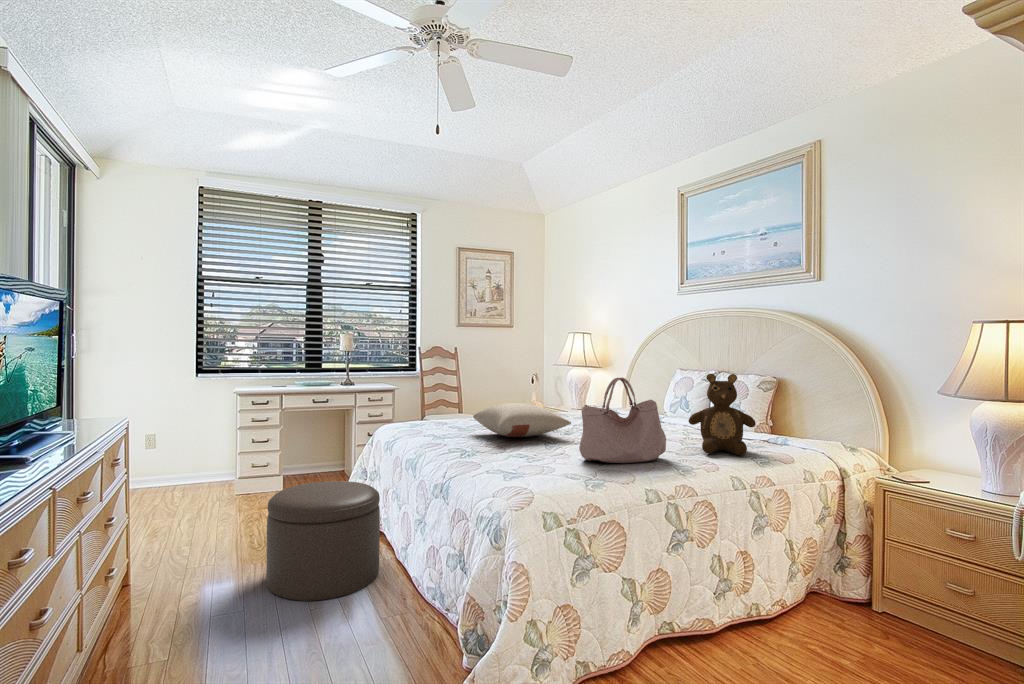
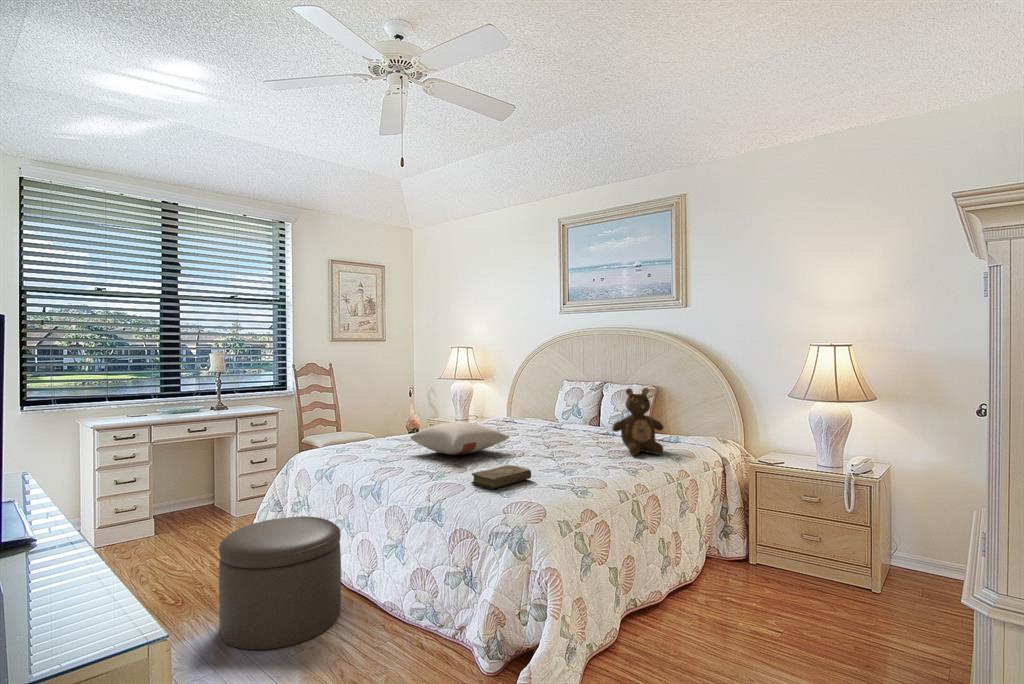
handbag: present [579,378,666,463] -> none [542,397,608,472]
book: none [490,449,557,470] -> present [471,465,531,489]

